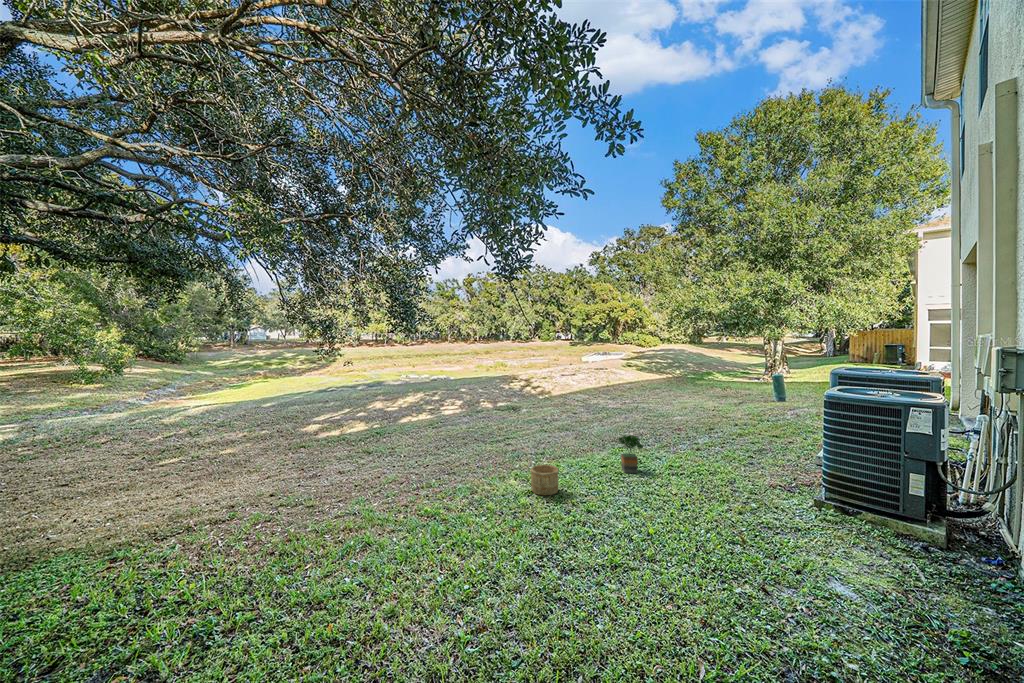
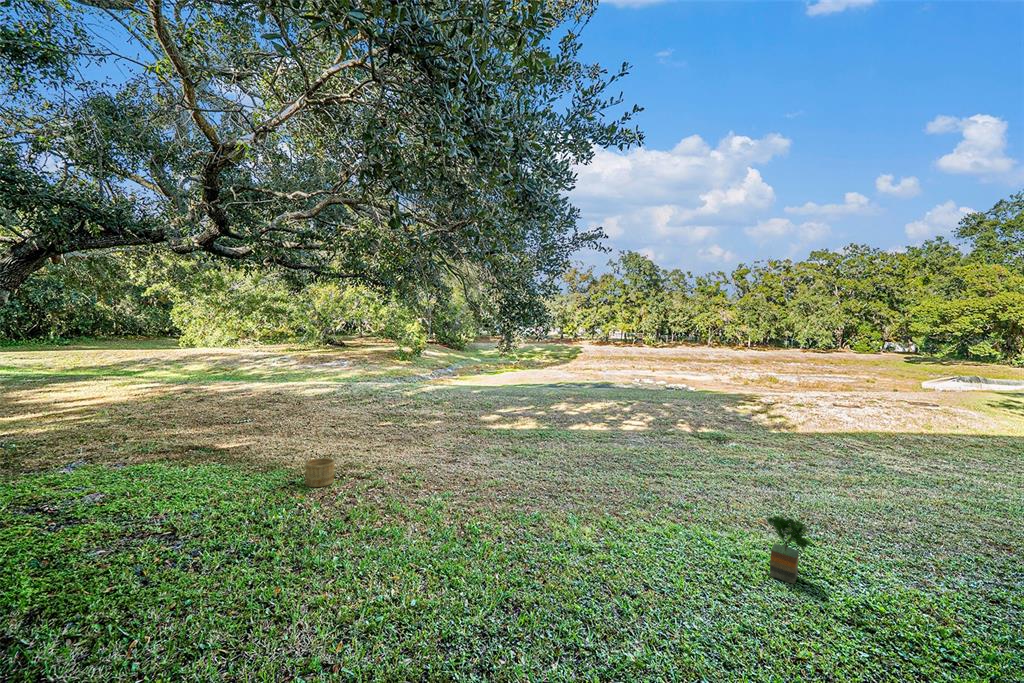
wooden bucket: present [530,465,559,495] -> present [305,458,335,487]

